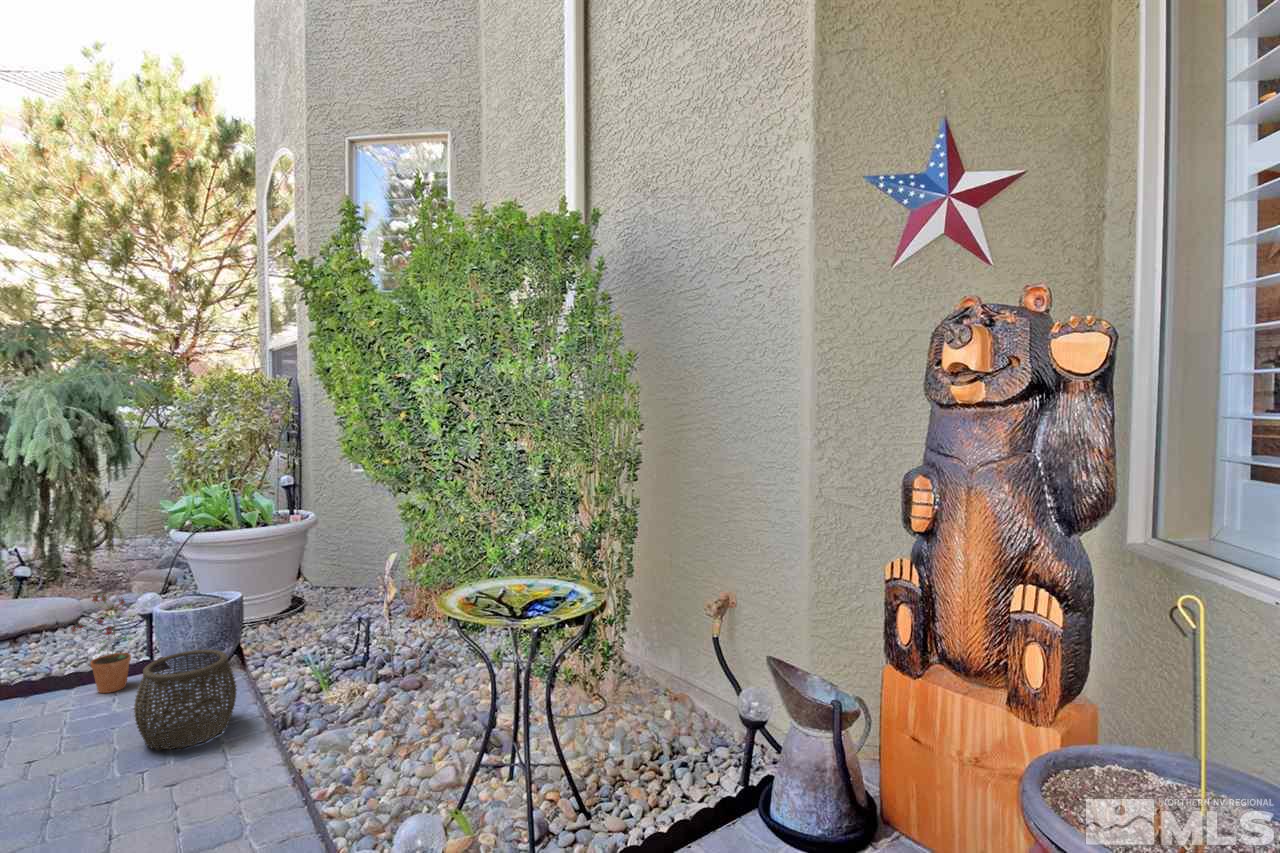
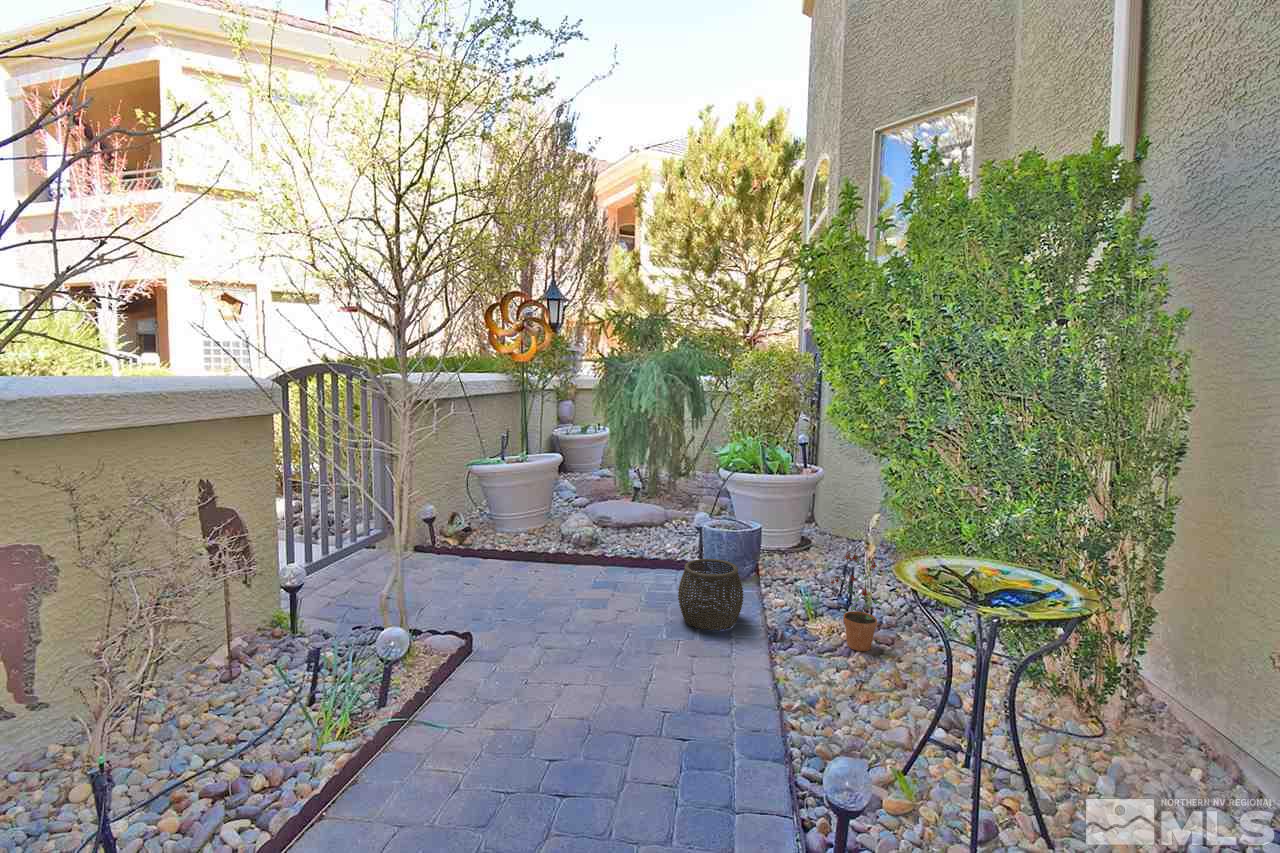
potted plant: present [72,594,132,693] -> present [831,552,882,651]

